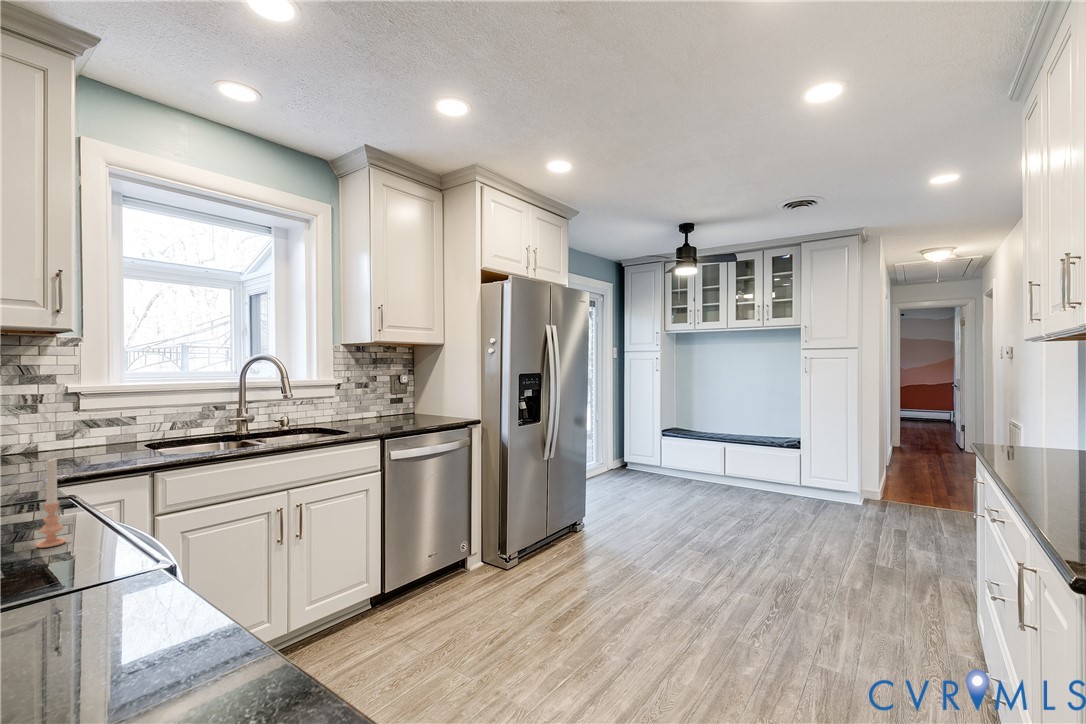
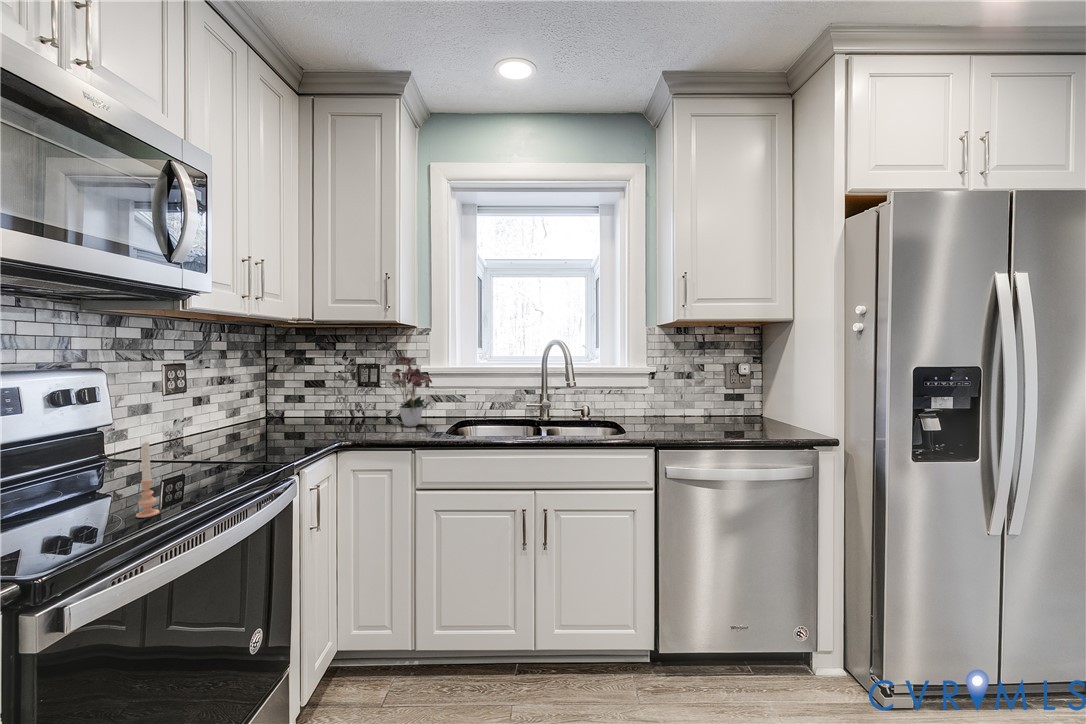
flower arrangement: none [29,366,116,460] -> present [392,356,432,427]

